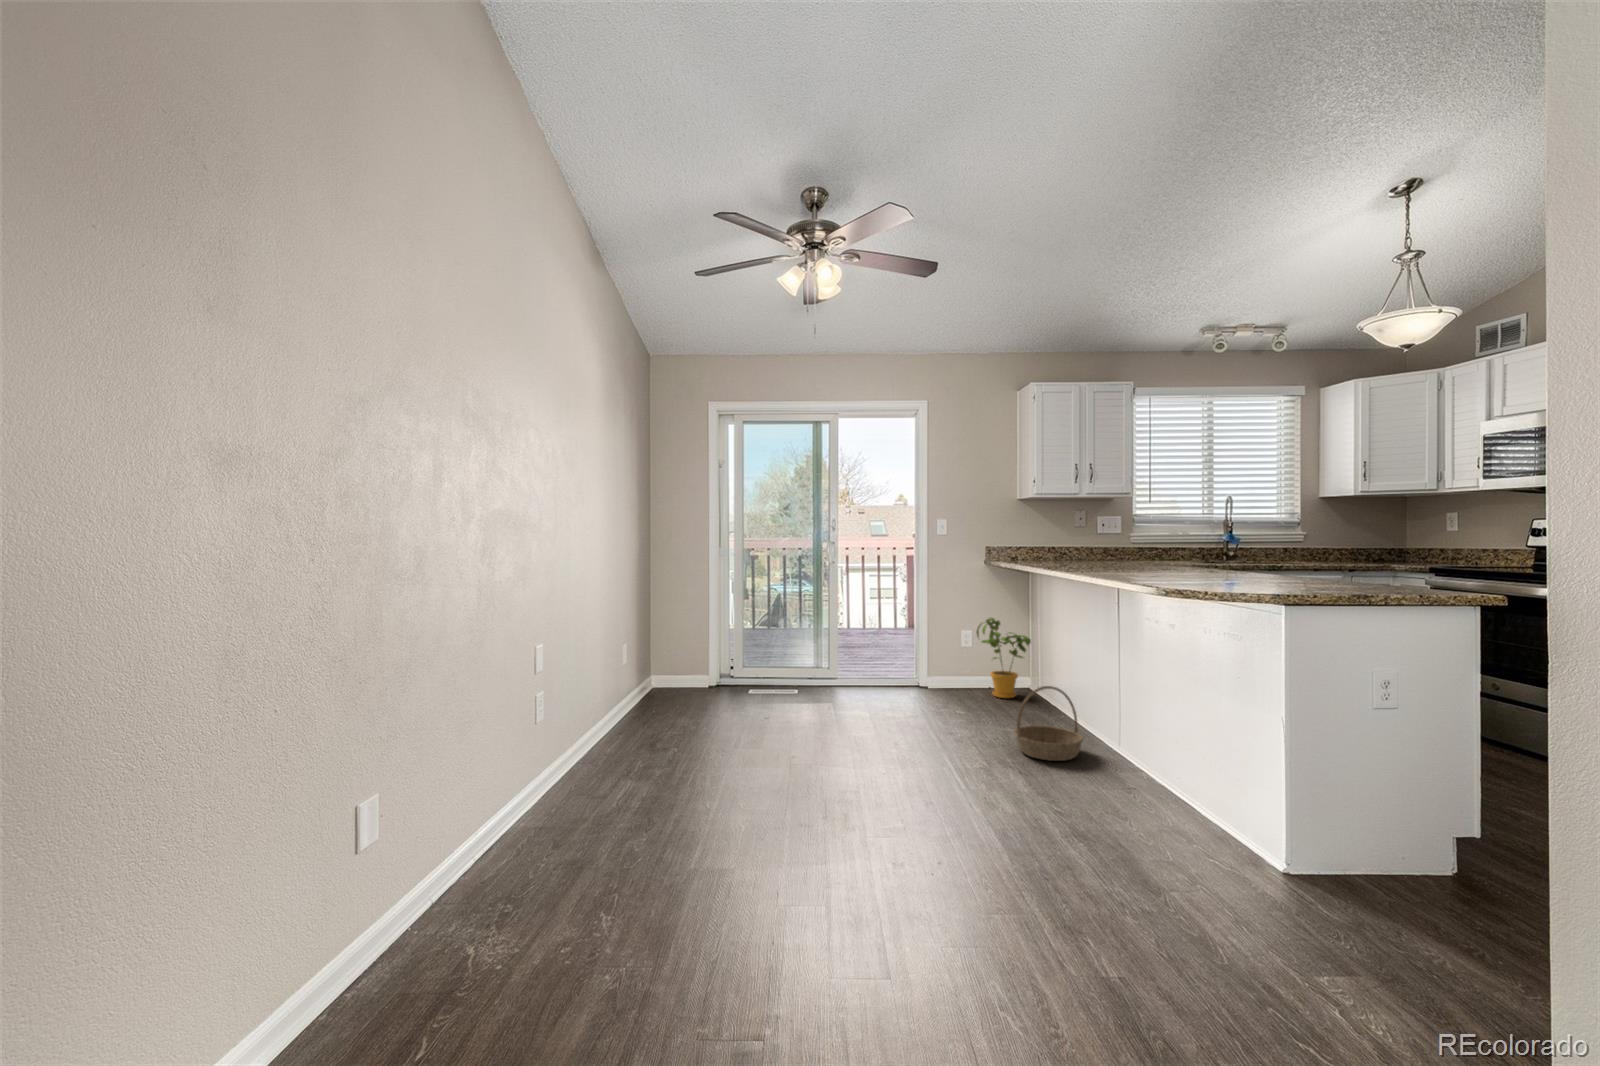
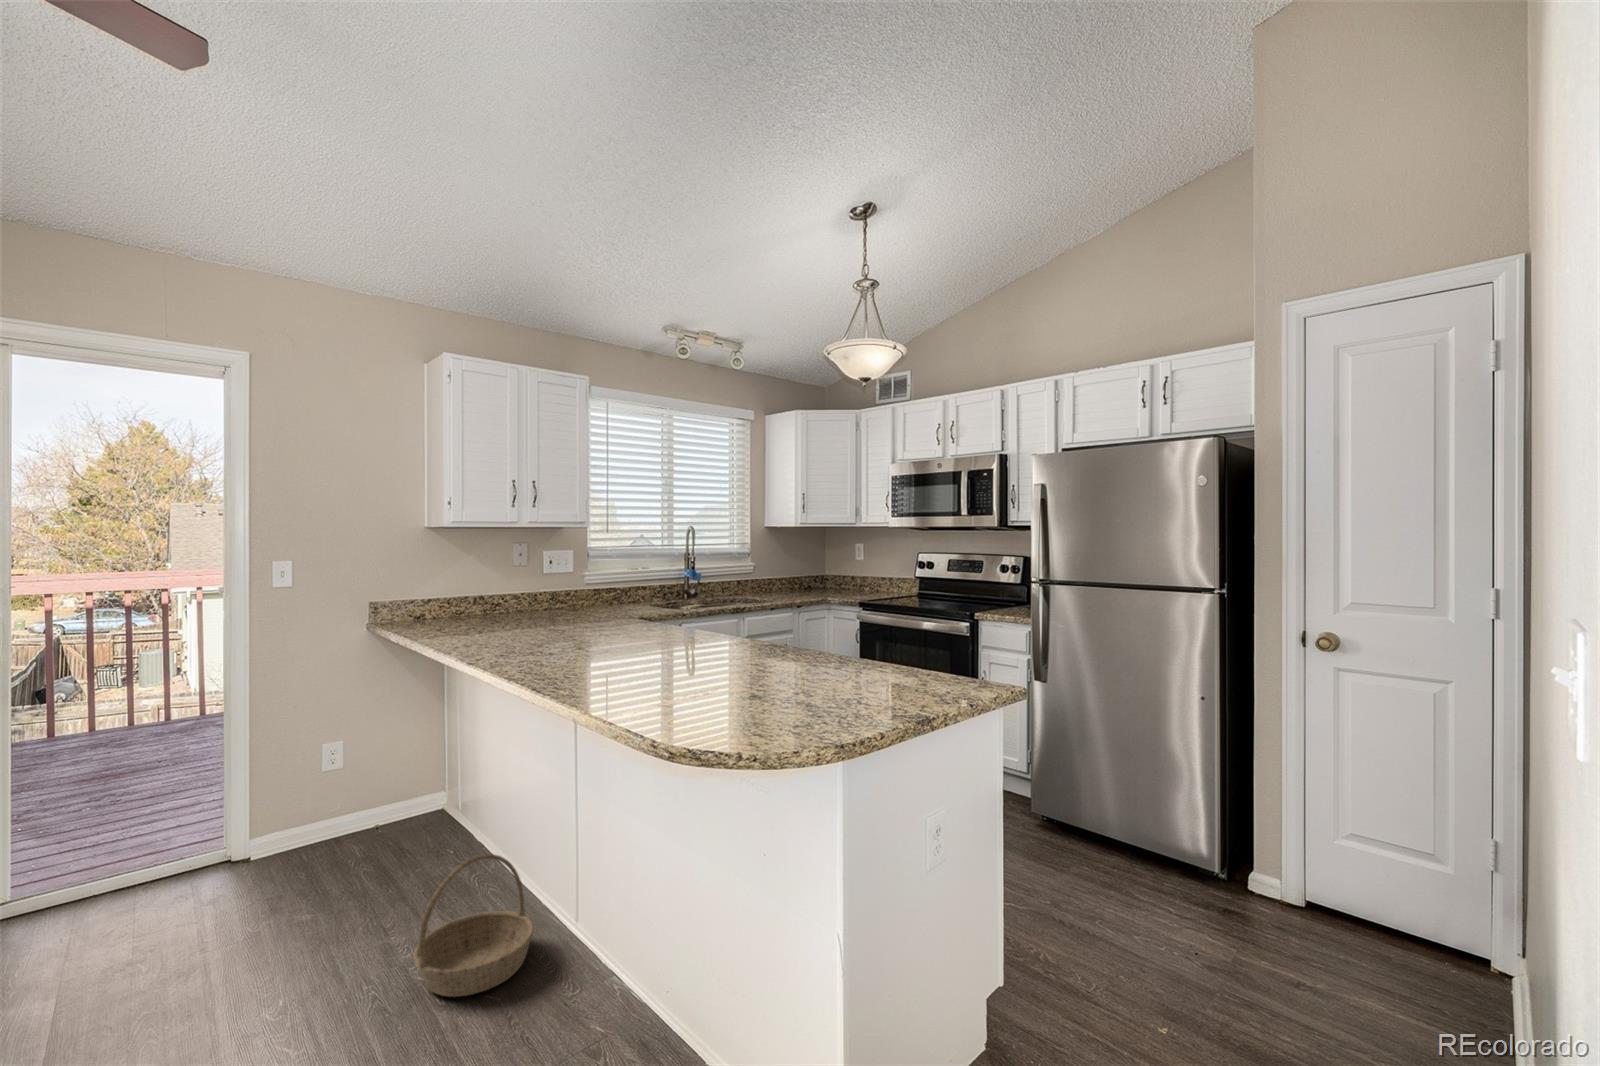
house plant: present [977,618,1031,698] -> none [353,723,448,850]

